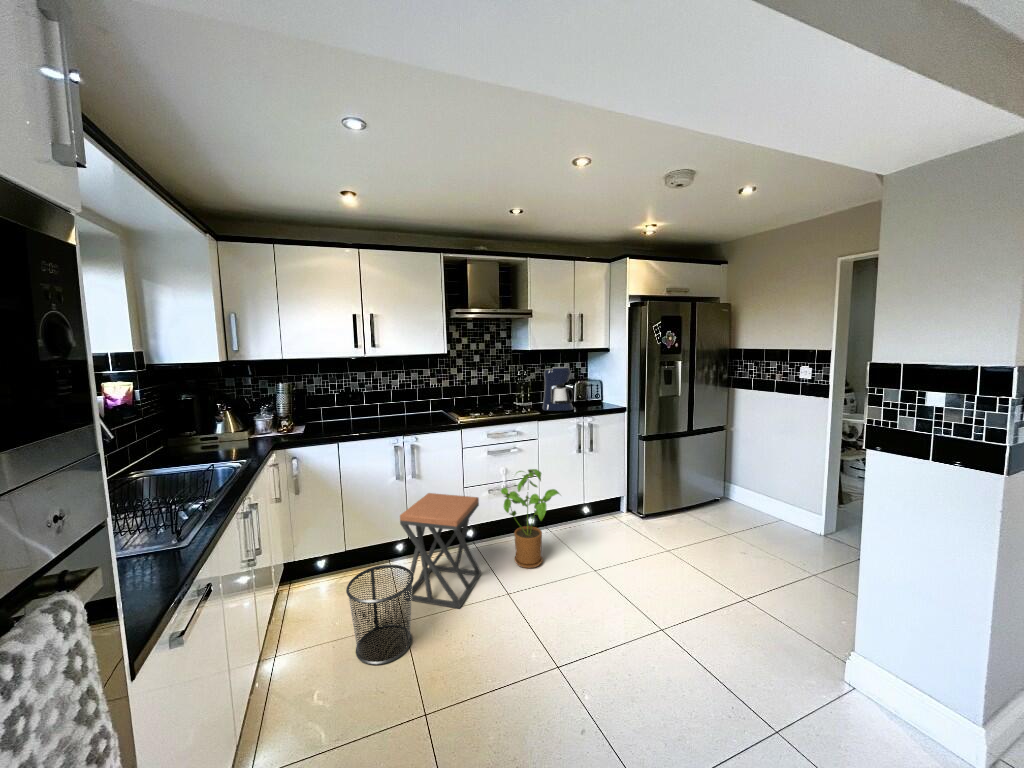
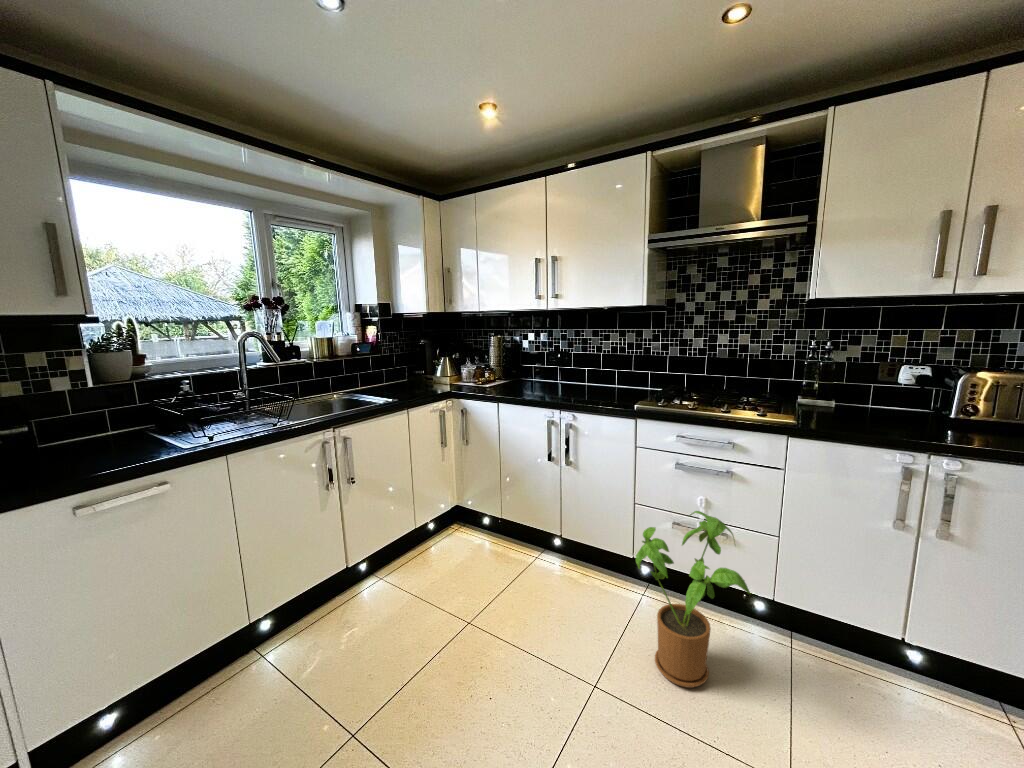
coffee maker: present [543,367,573,411] -> none [832,333,923,431]
stool: present [400,493,481,608] -> none [492,491,597,658]
waste bin: present [346,565,414,665] -> none [382,545,458,658]

